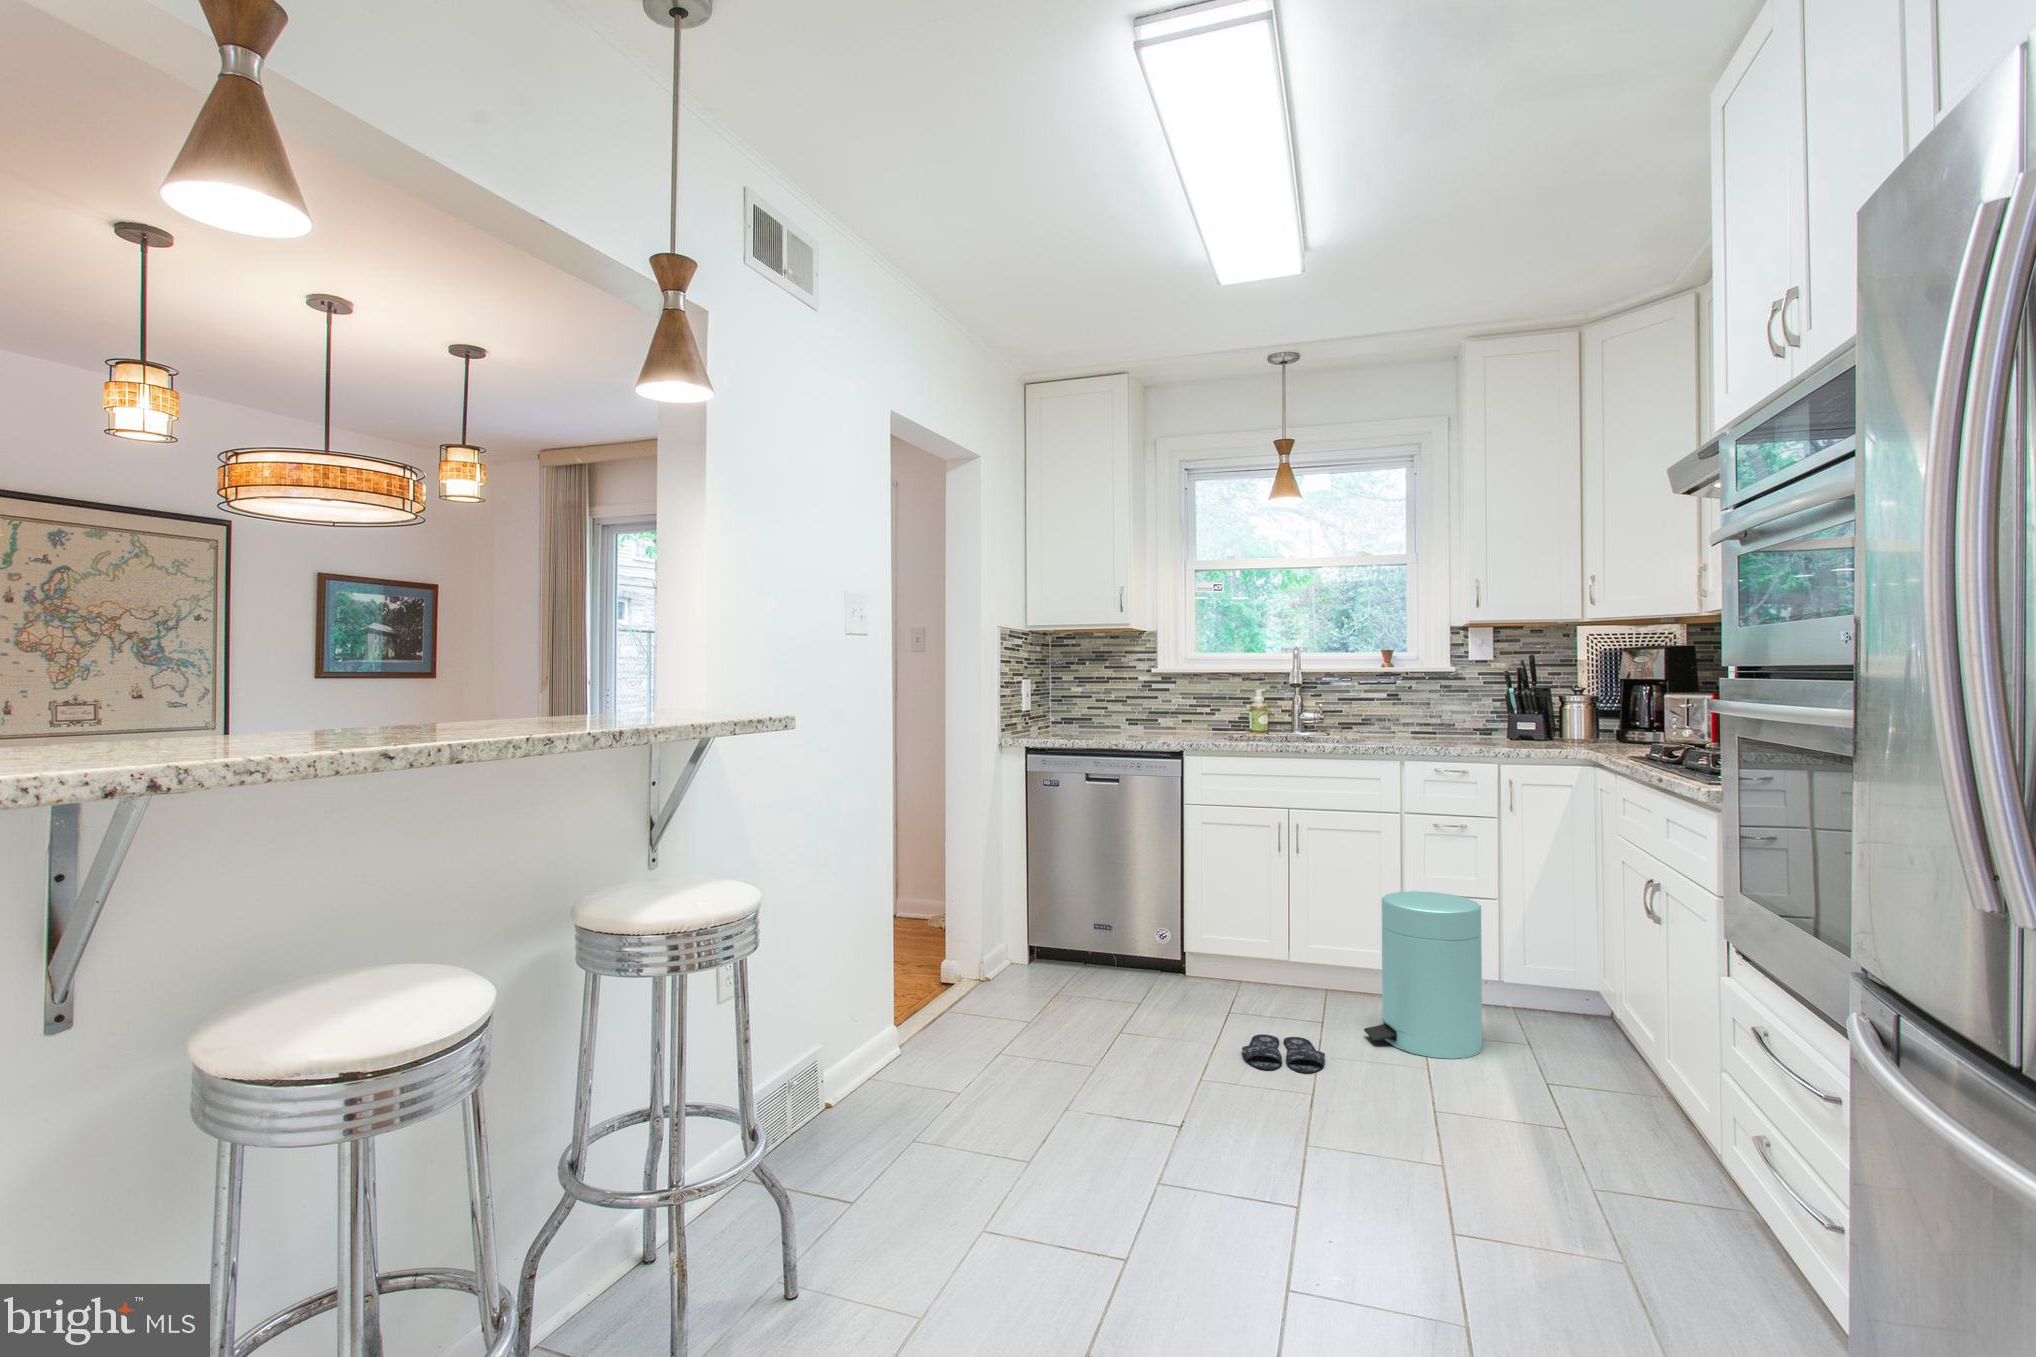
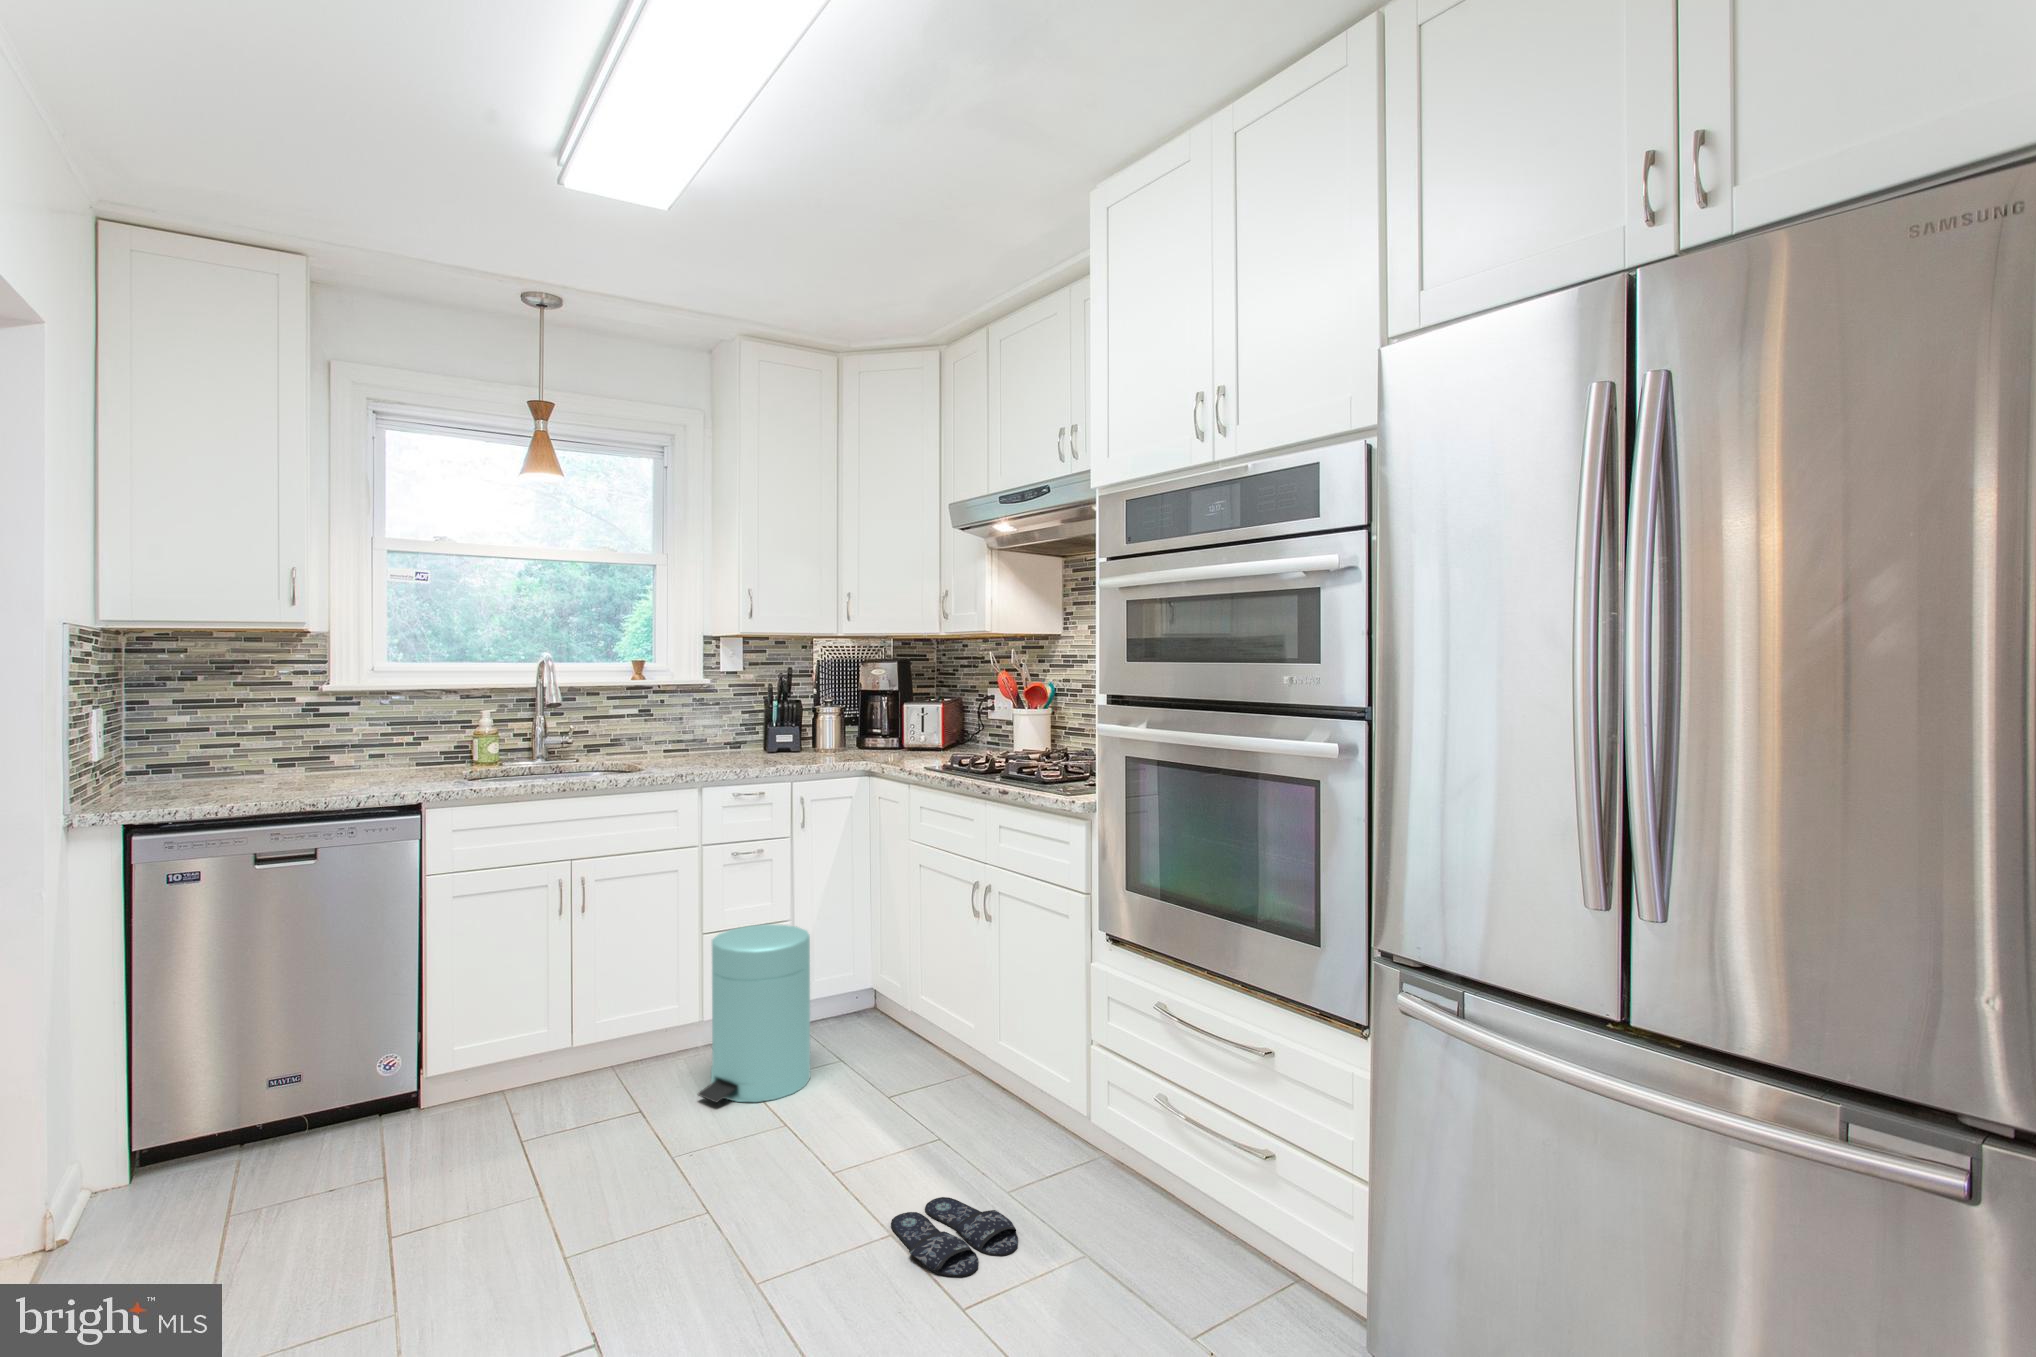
slippers: present [1242,1034,1325,1074] -> present [891,1197,1018,1277]

